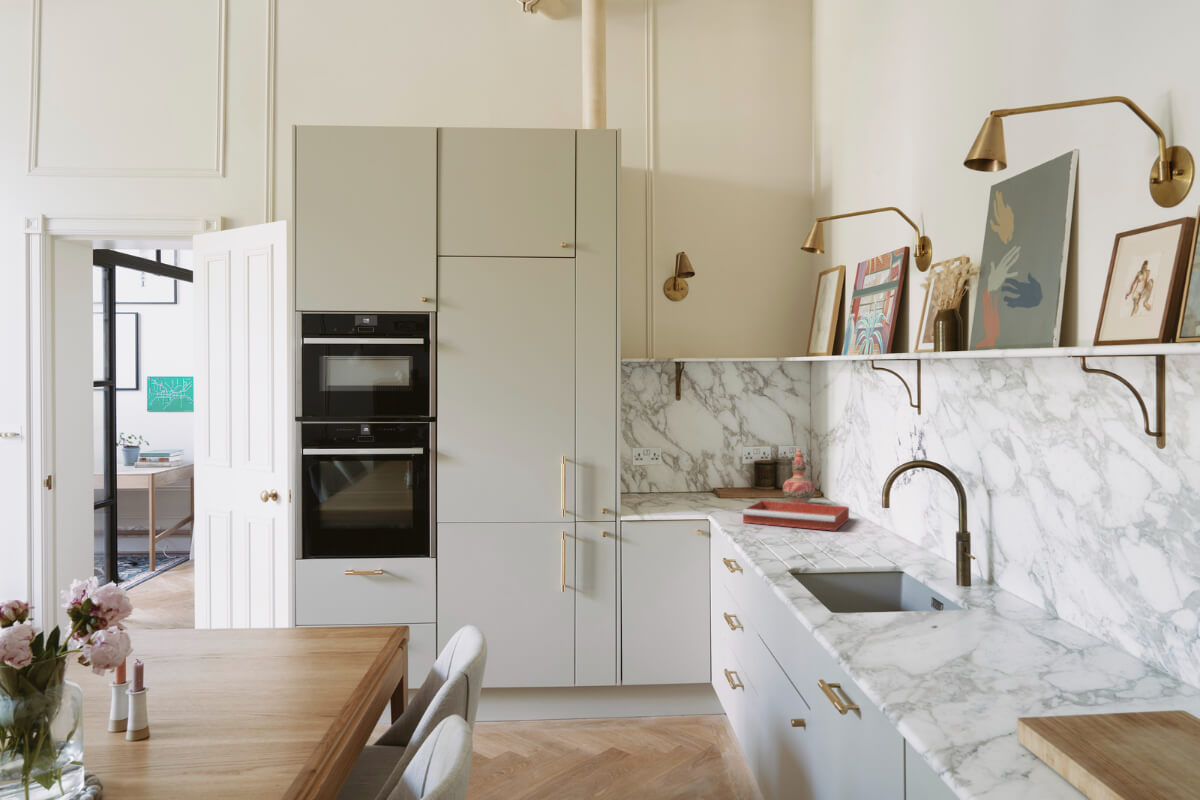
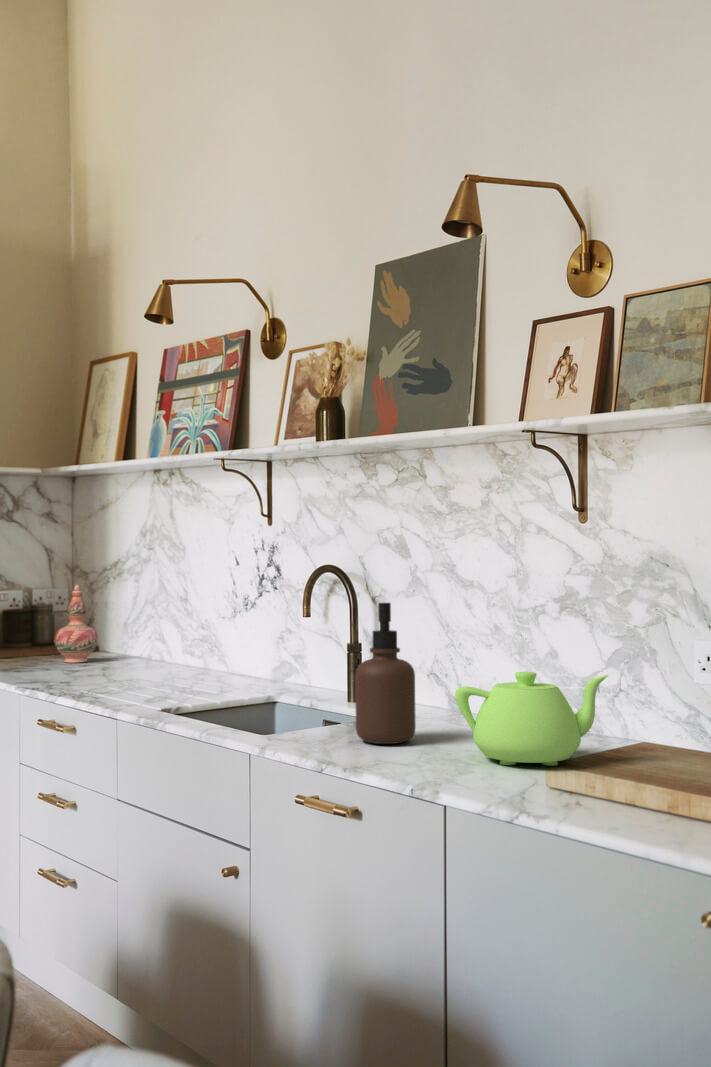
tray: present [743,500,849,530] -> none [35,652,164,680]
soap dispenser: none [878,517,934,642] -> present [355,603,416,744]
teapot: none [936,607,1095,706] -> present [455,672,608,766]

